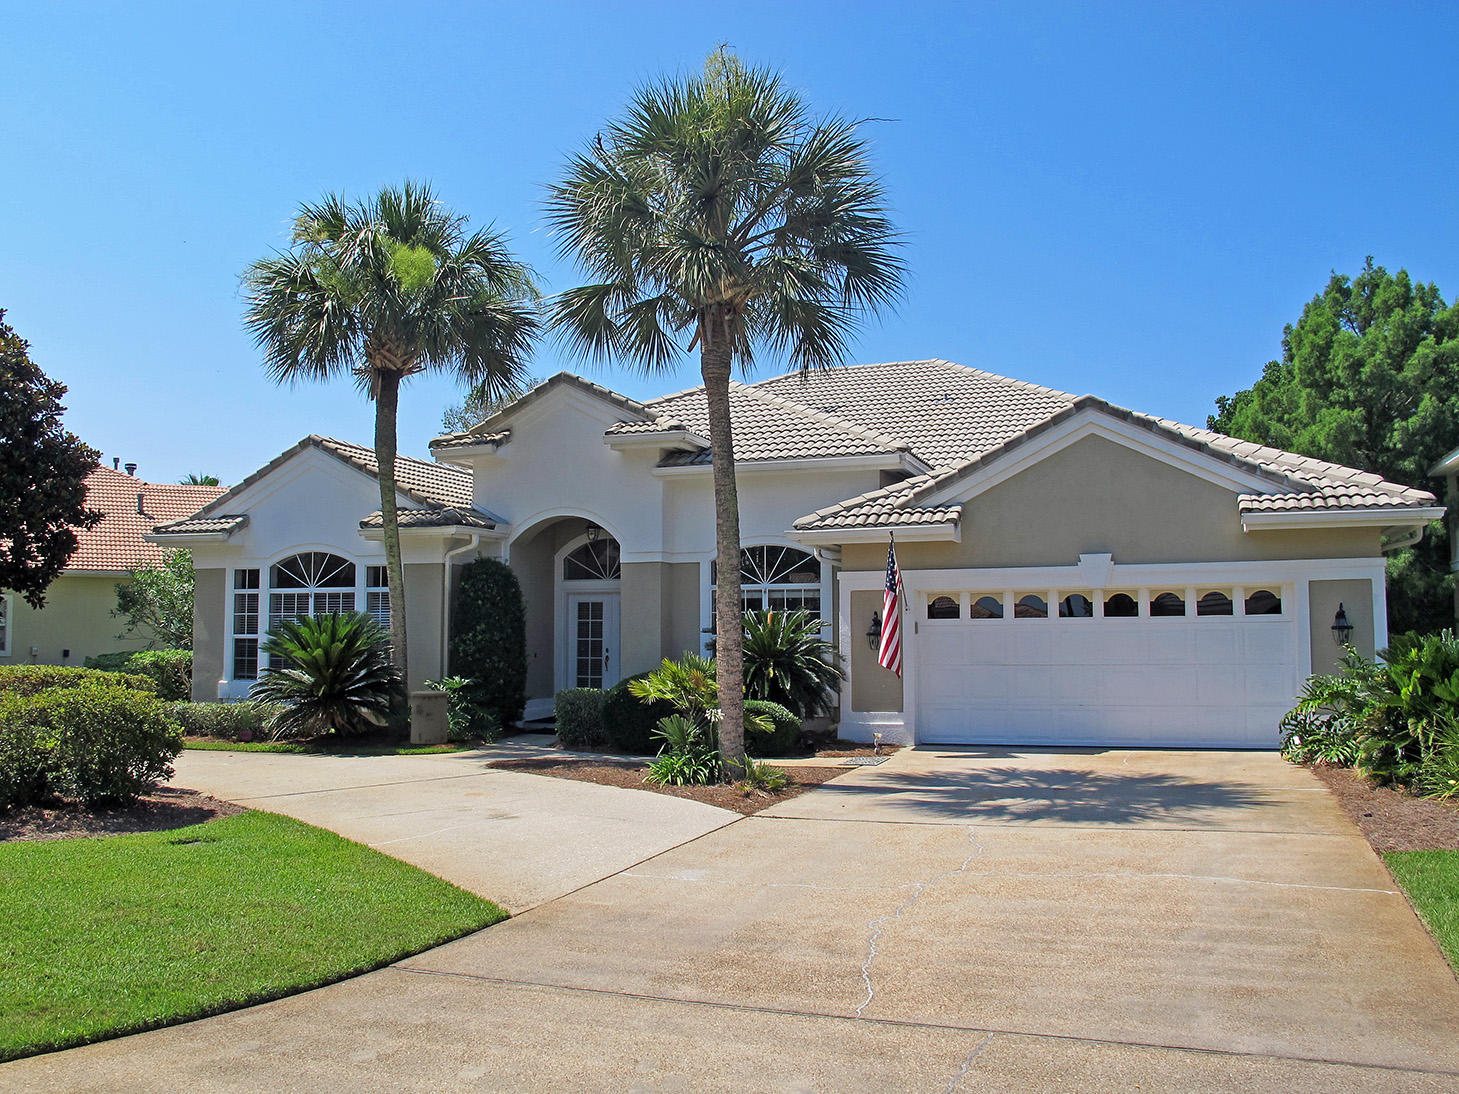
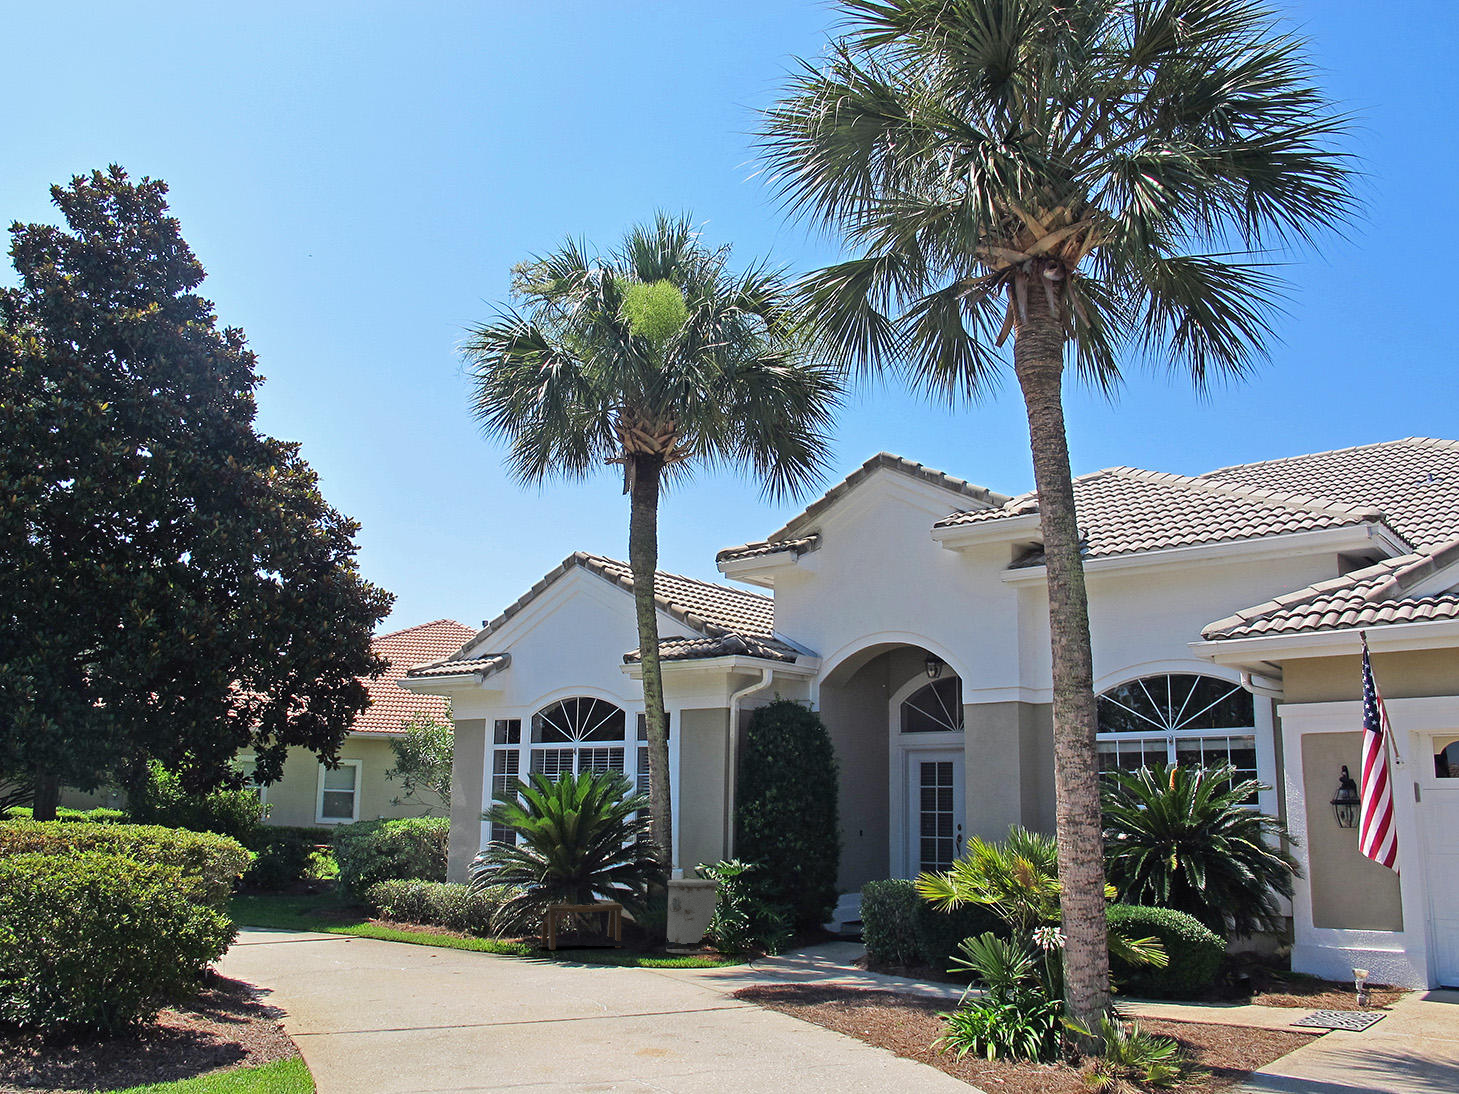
decorative plant: present [239,707,252,741] -> none [449,894,499,940]
bench: none [310,709,374,746] -> present [541,903,623,950]

